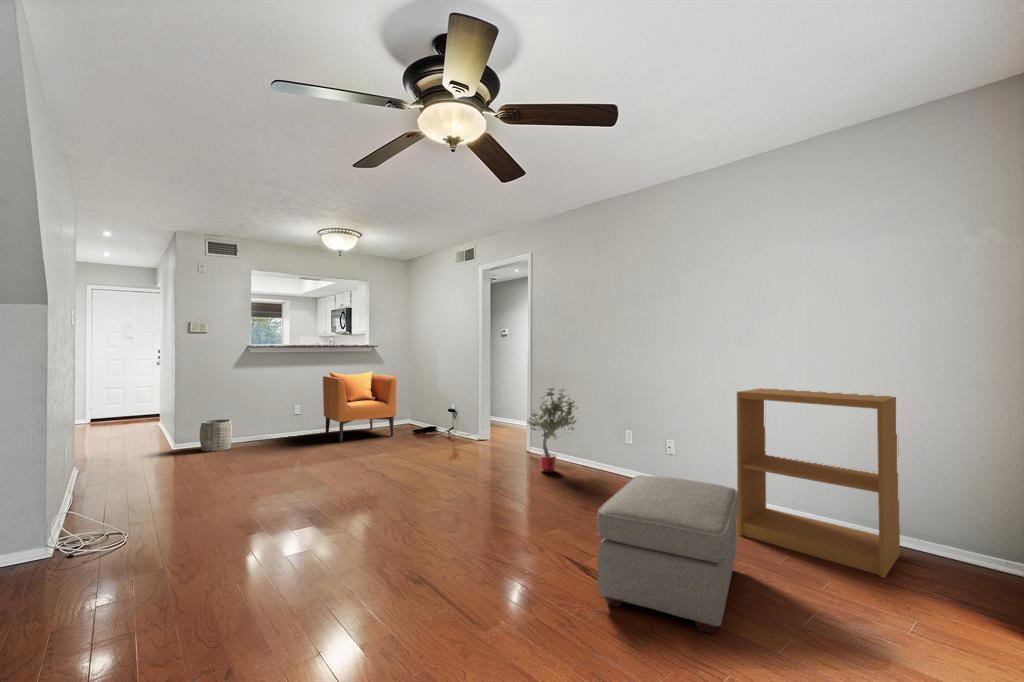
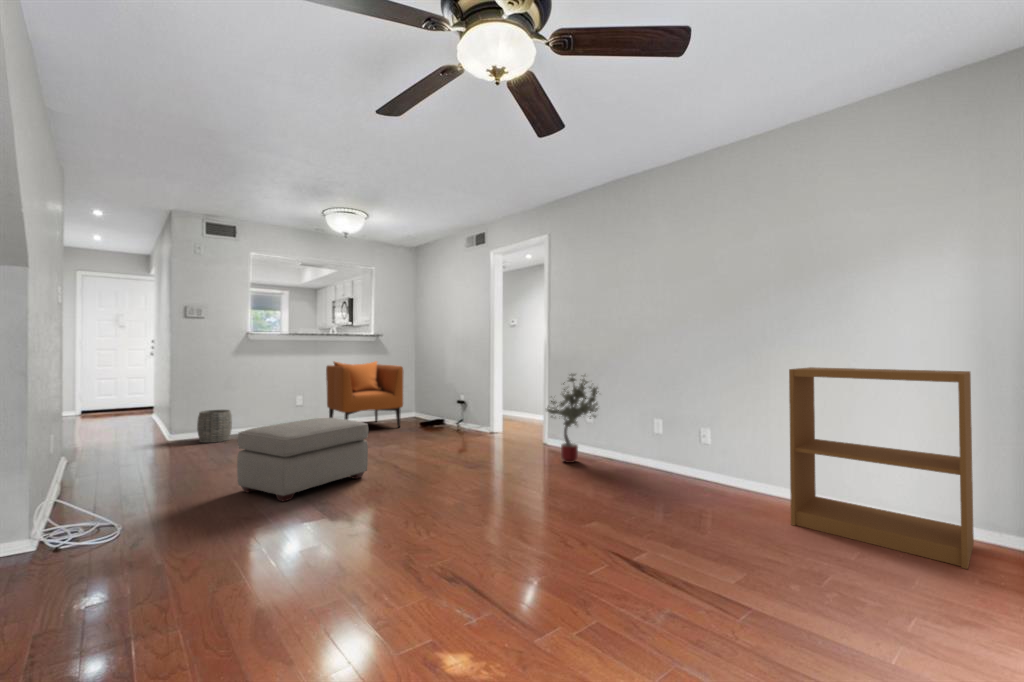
ottoman: present [597,476,739,634] -> present [237,418,368,501]

